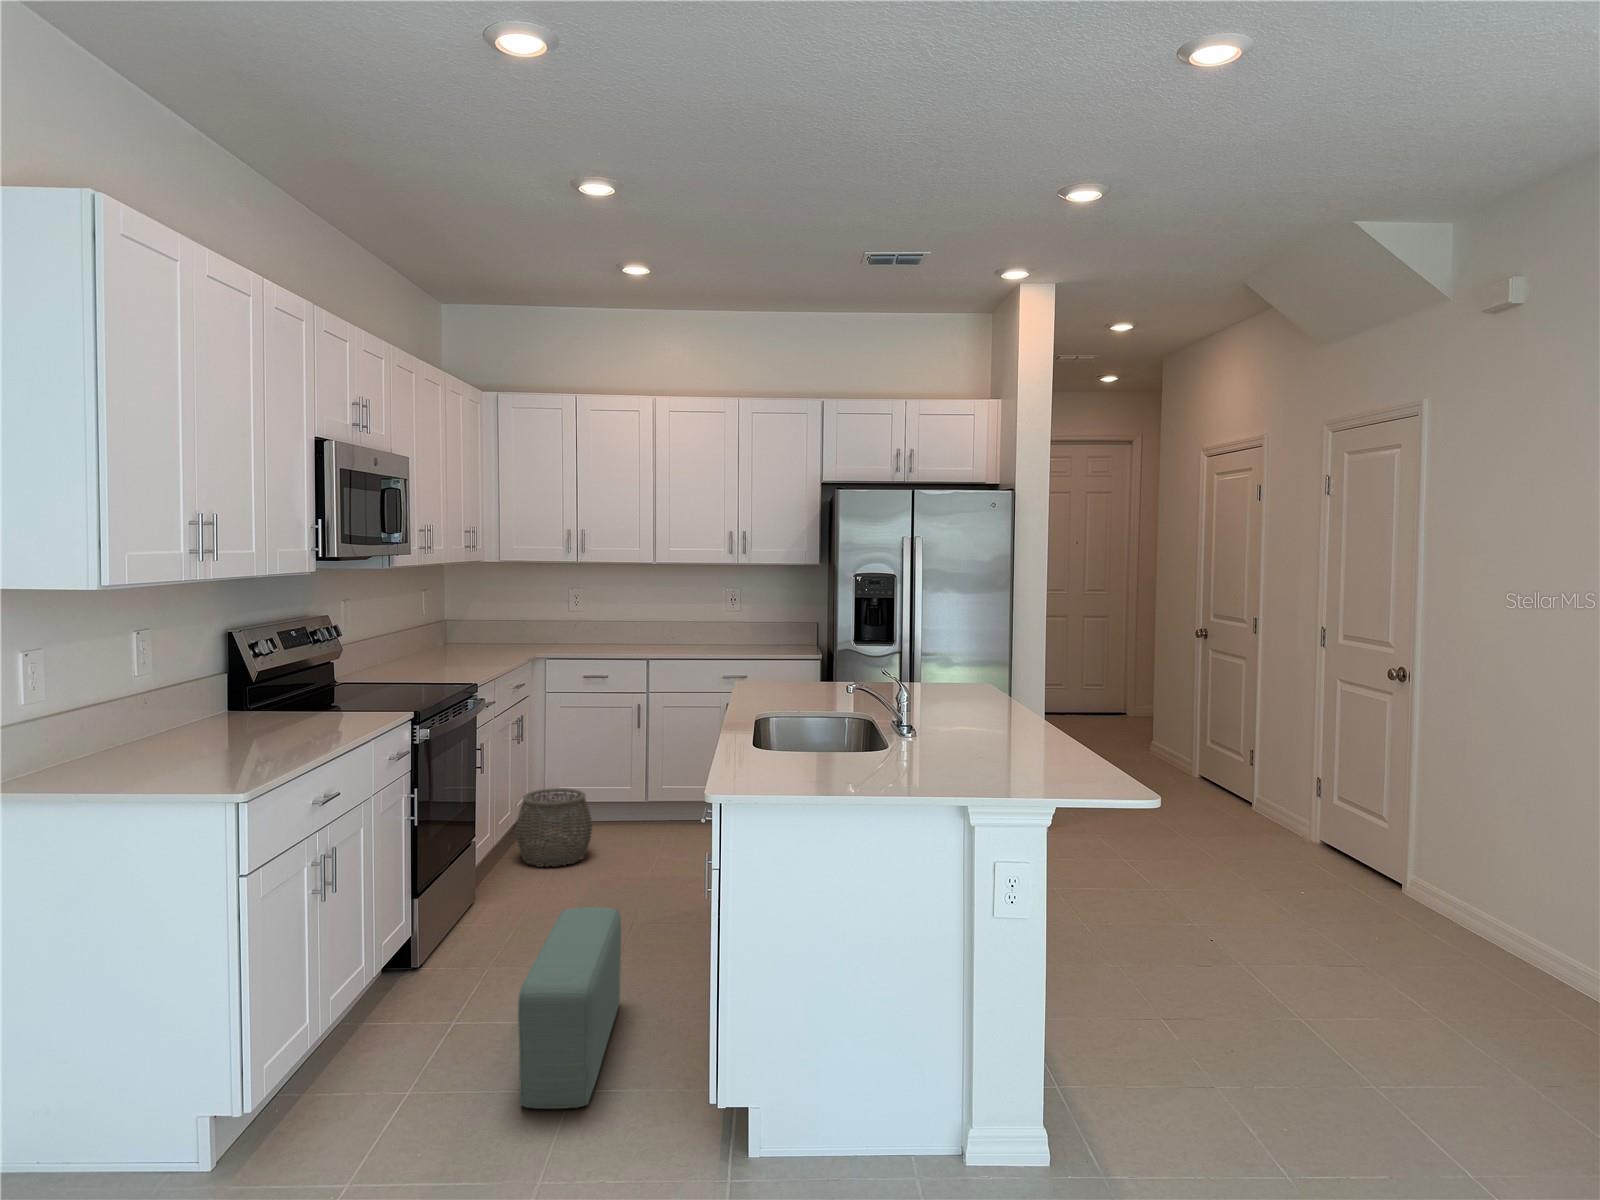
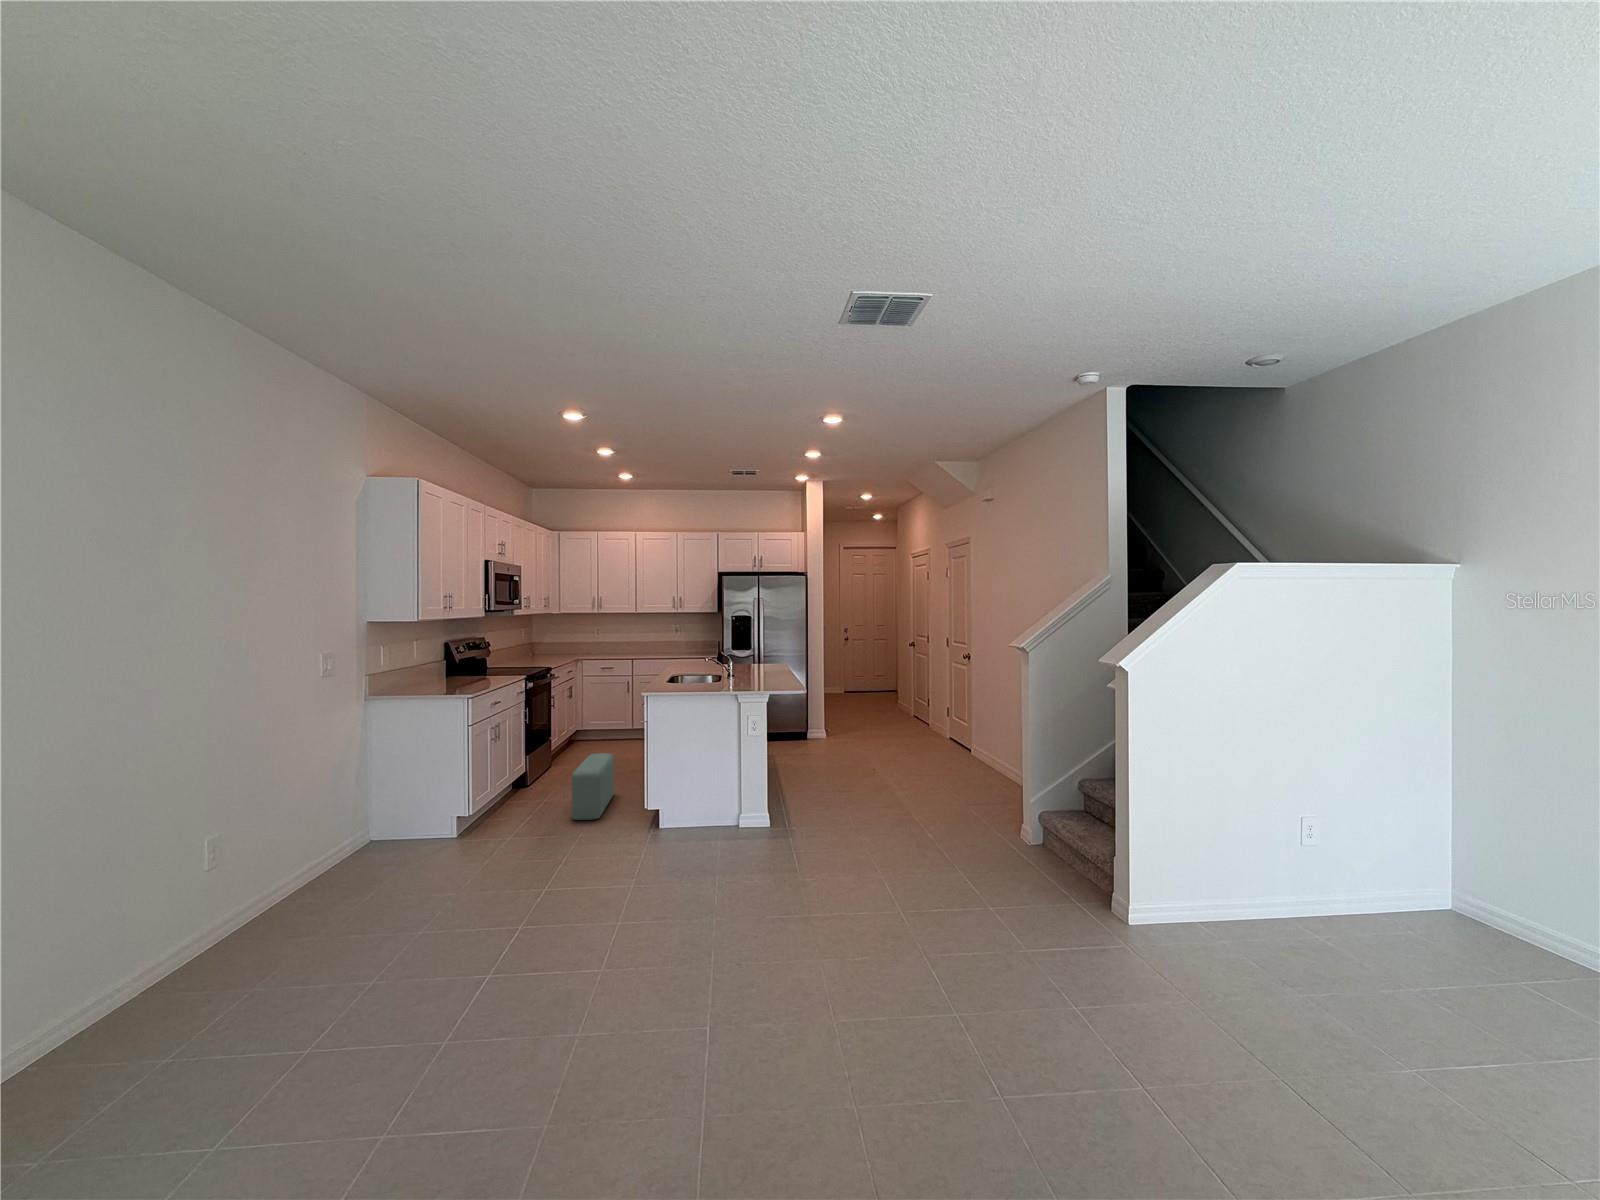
woven basket: present [516,788,592,867] -> none [568,721,606,756]

